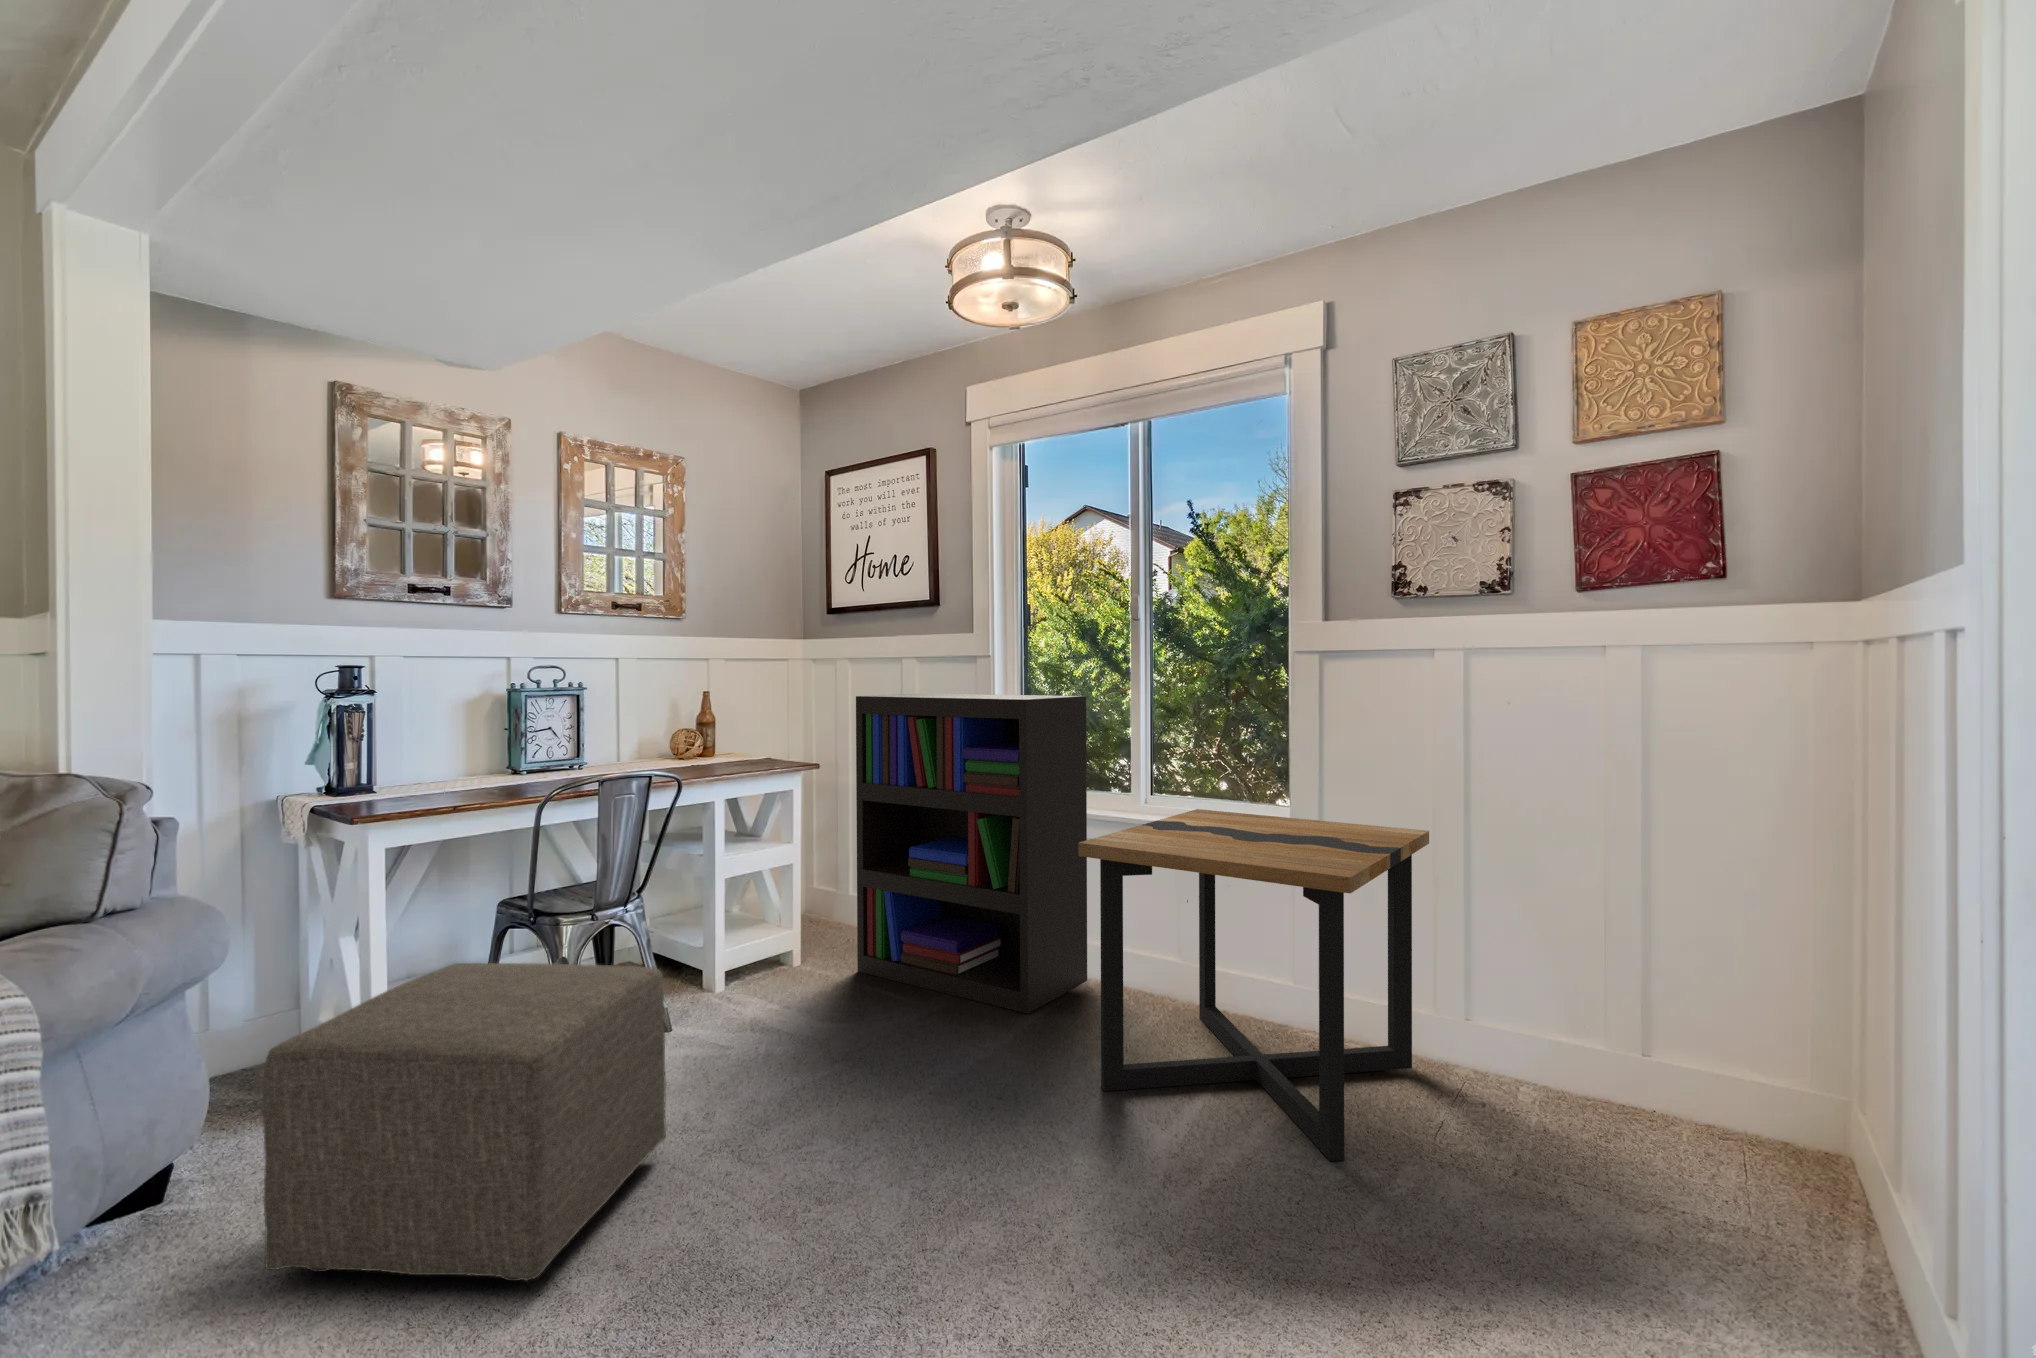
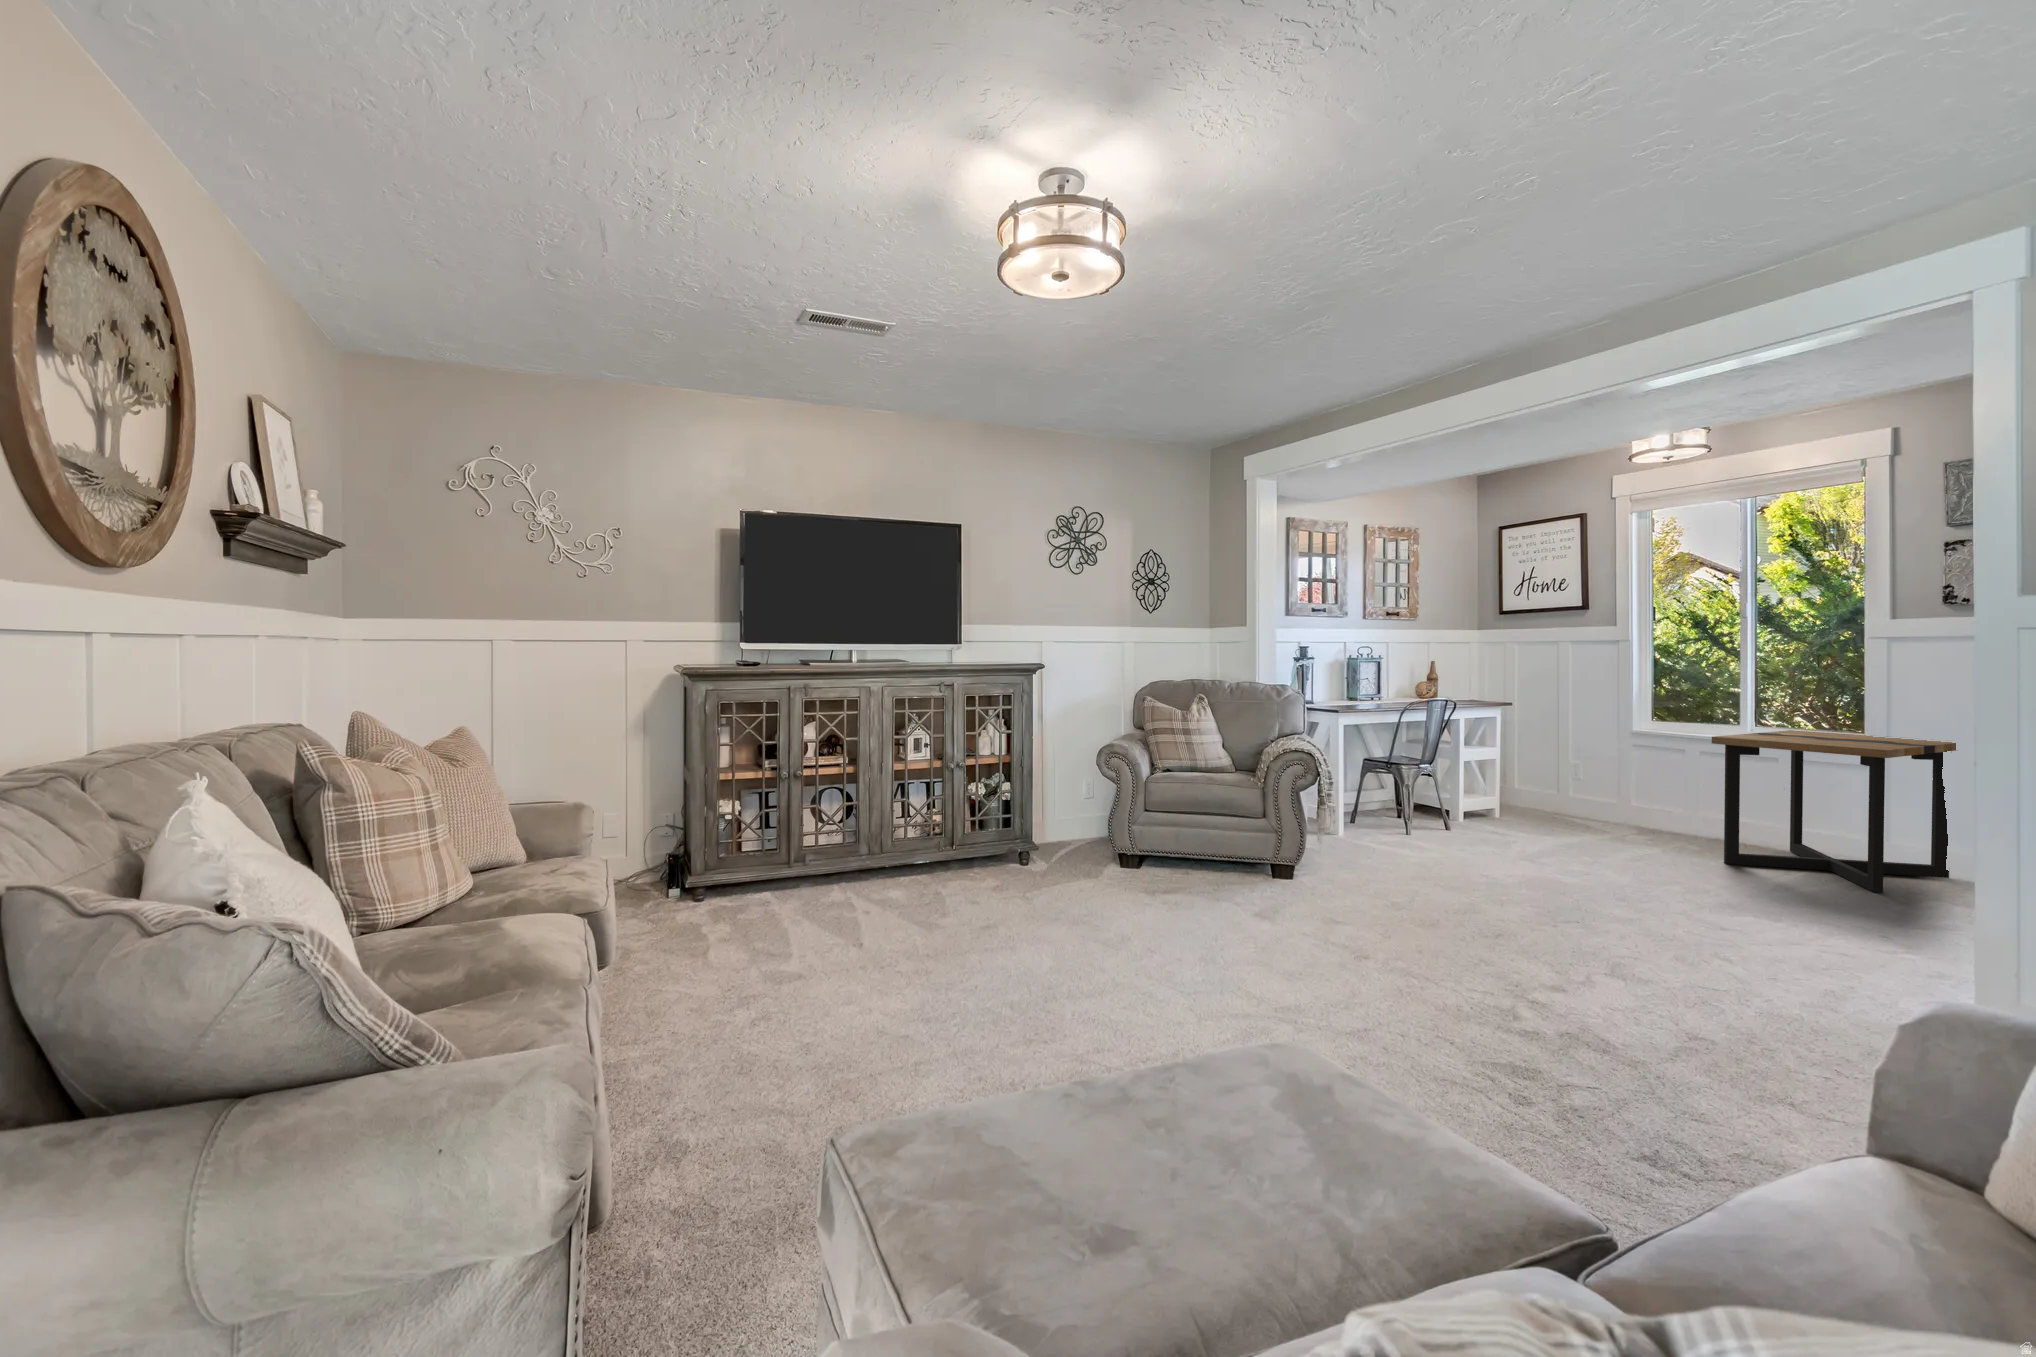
bookshelf: present [856,694,1087,1014] -> none [1541,663,1705,840]
ottoman: present [262,963,666,1281] -> none [1375,769,1497,870]

